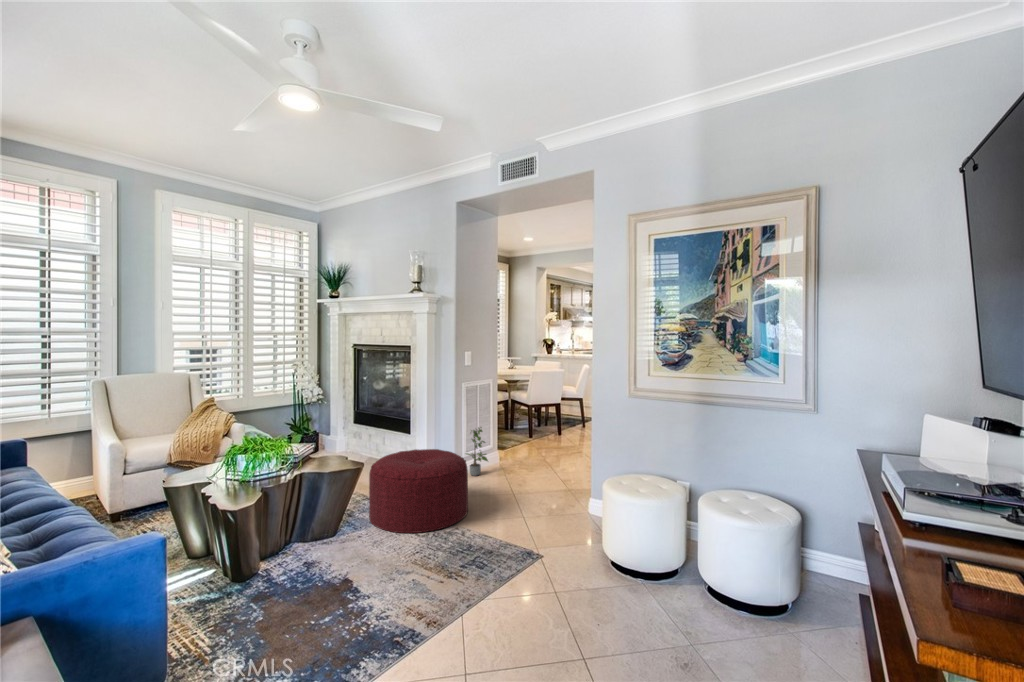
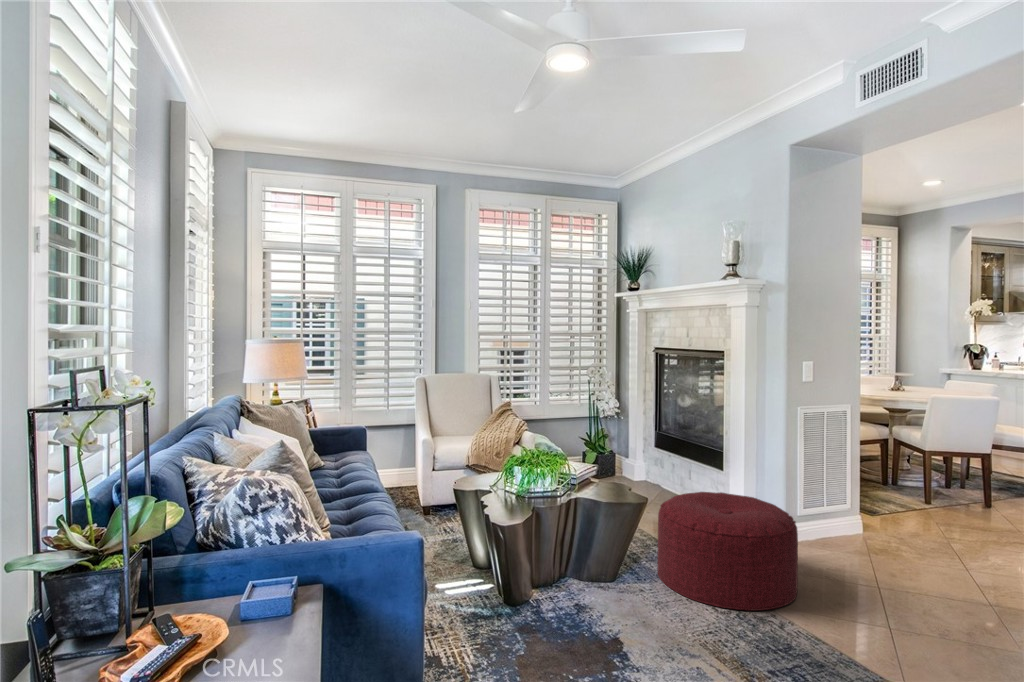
potted plant: present [466,428,488,476] -> none [801,472,842,546]

